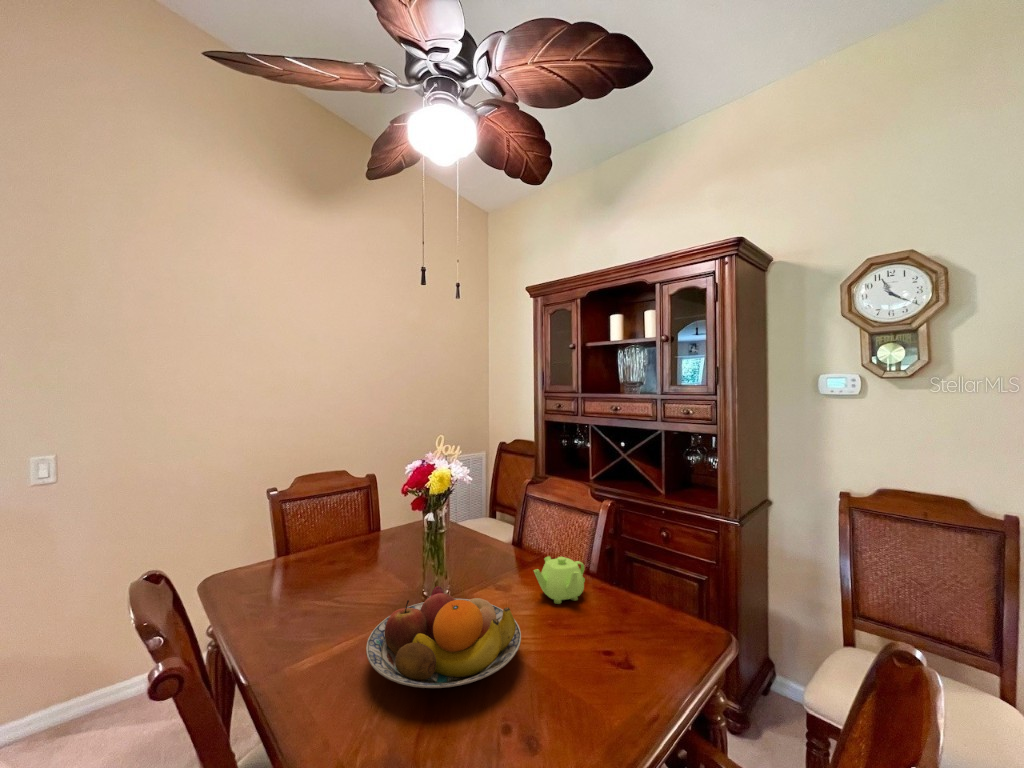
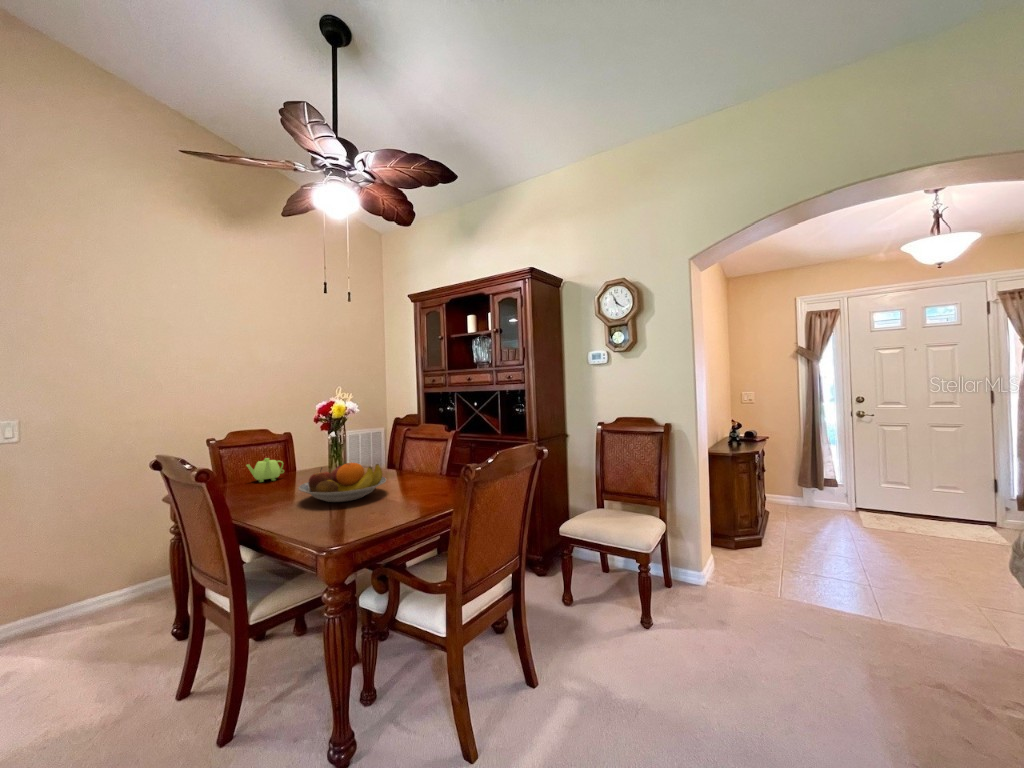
teapot: present [534,556,585,604] -> present [246,458,284,482]

